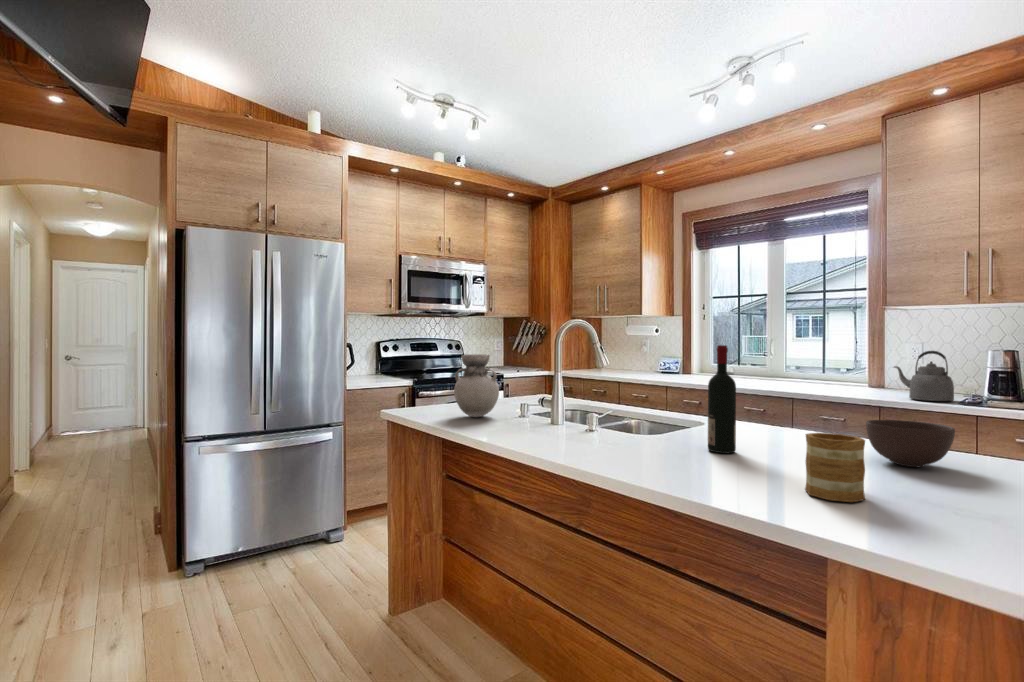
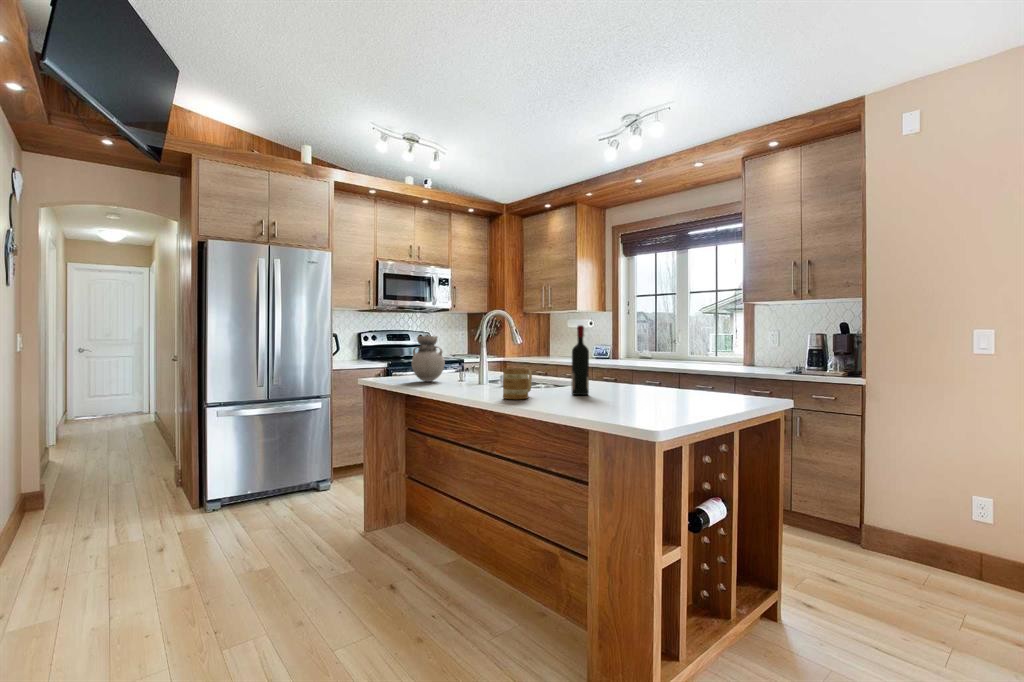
kettle: present [894,351,954,401] -> none [749,335,787,372]
bowl: present [866,420,955,467] -> none [665,372,711,399]
mug: present [805,433,865,502] -> present [503,368,532,399]

